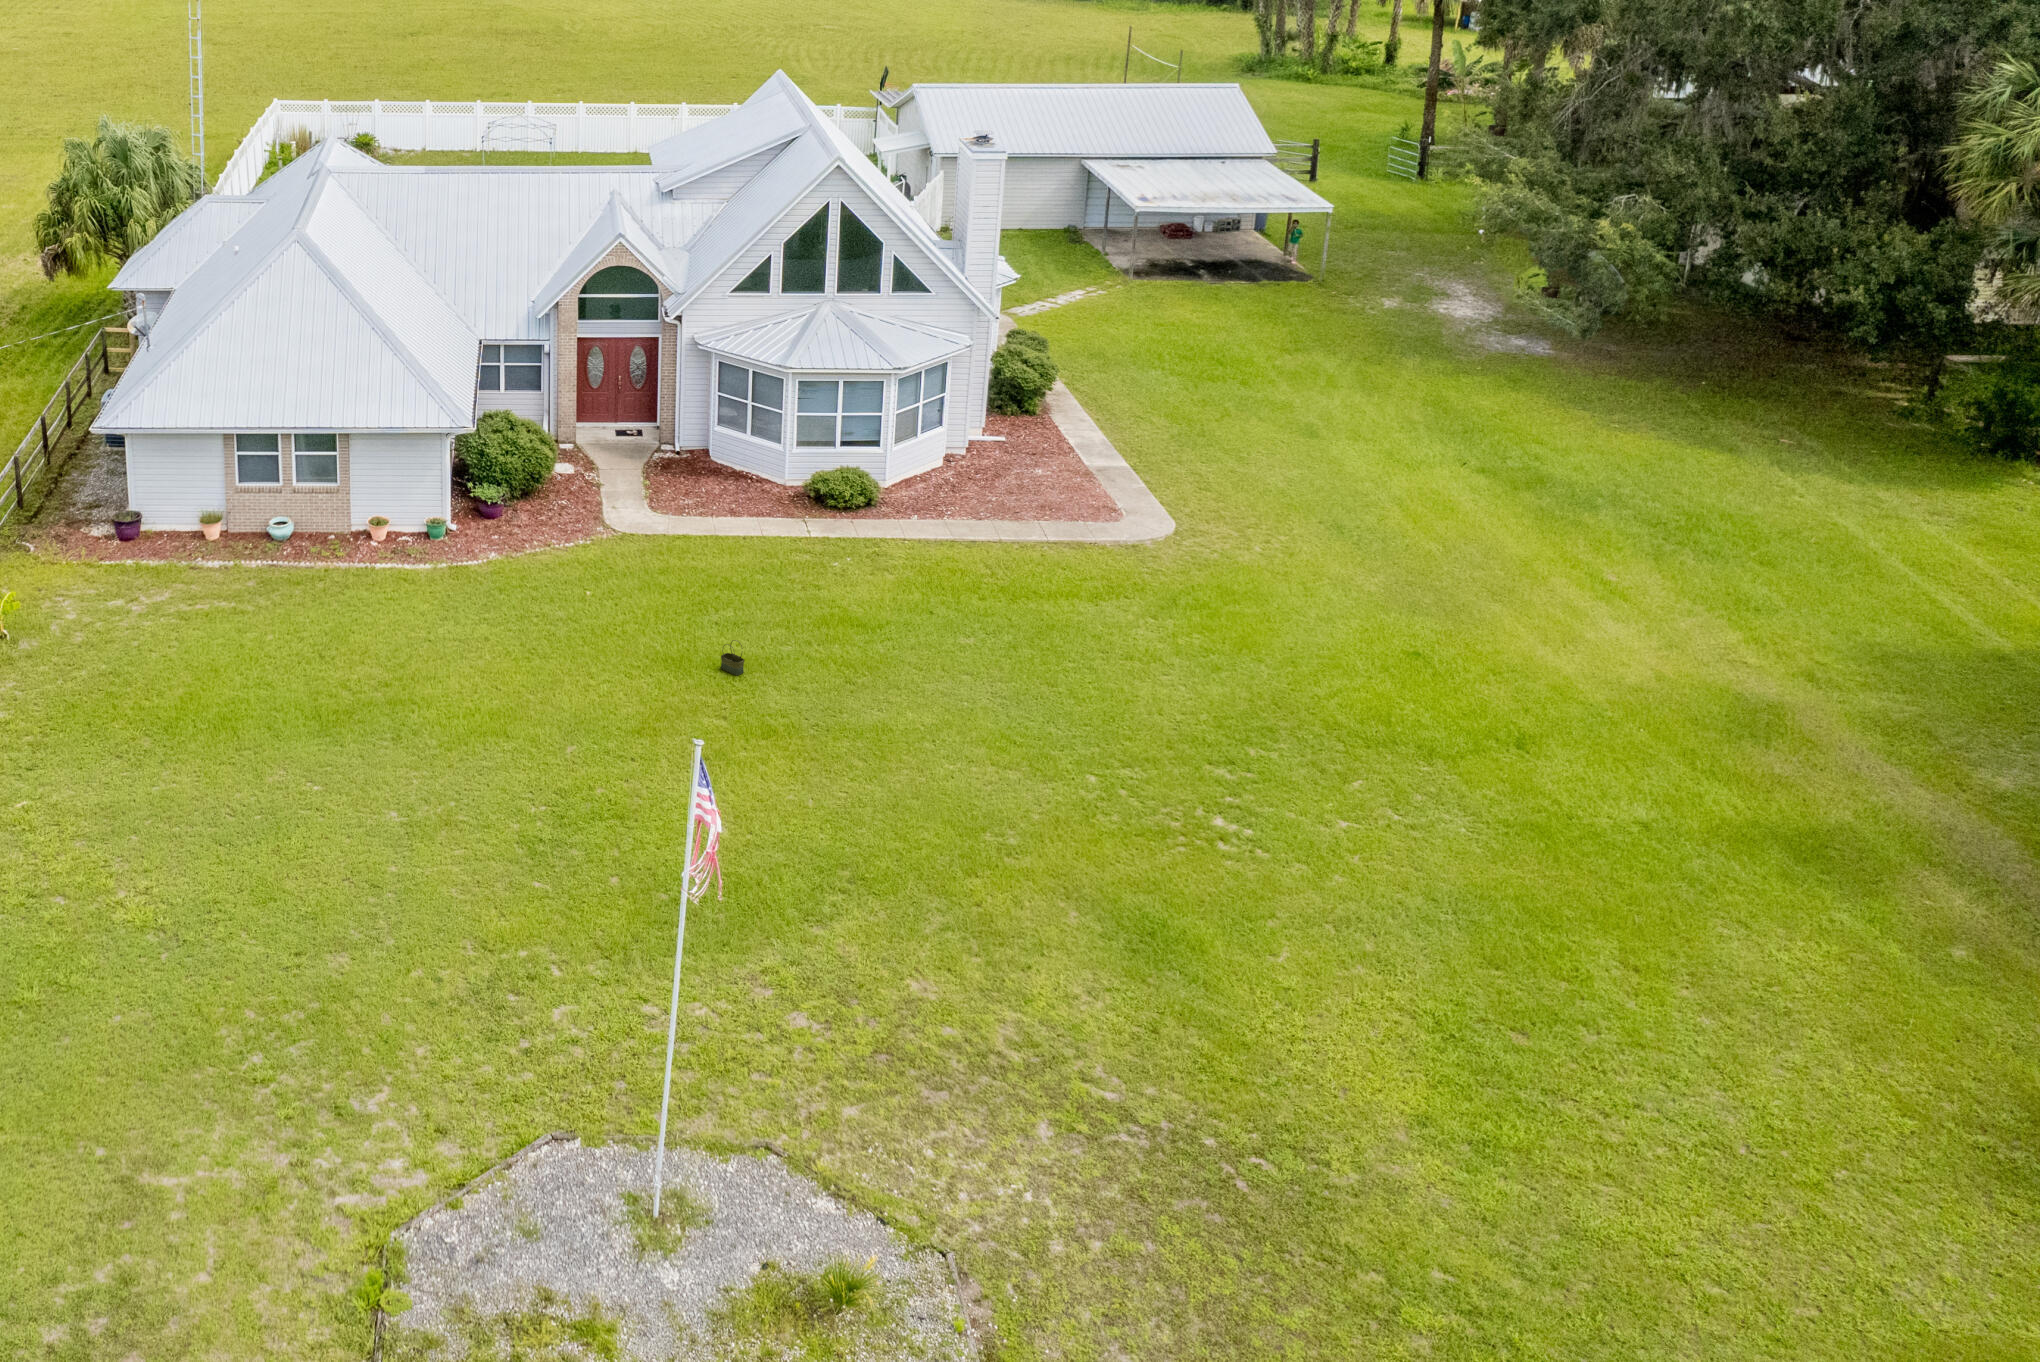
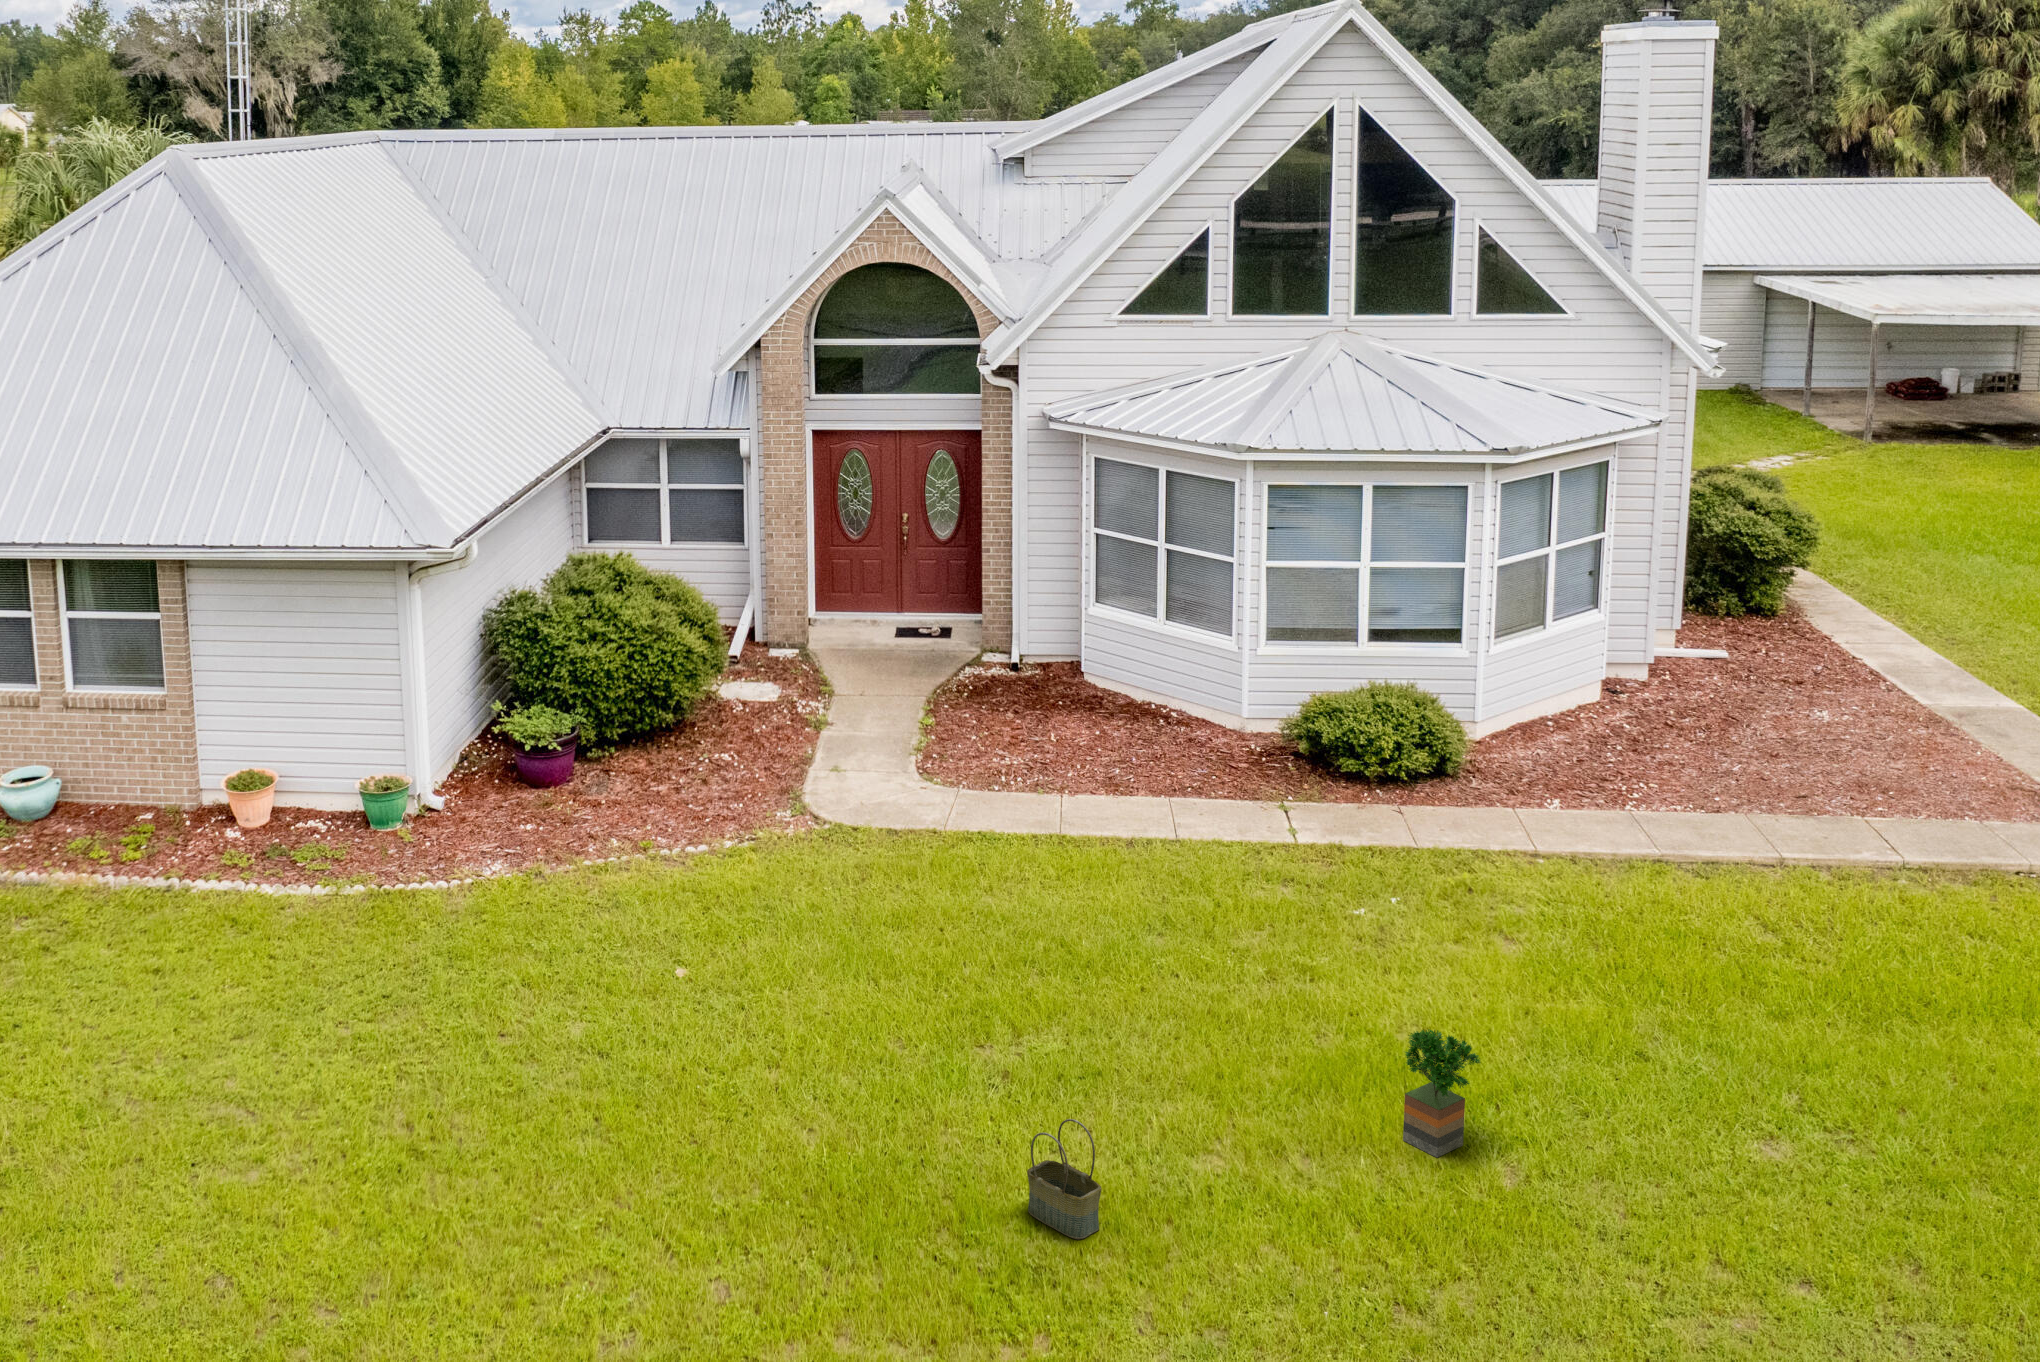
potted tree: none [839,609,865,649] -> present [1403,1029,1480,1158]

